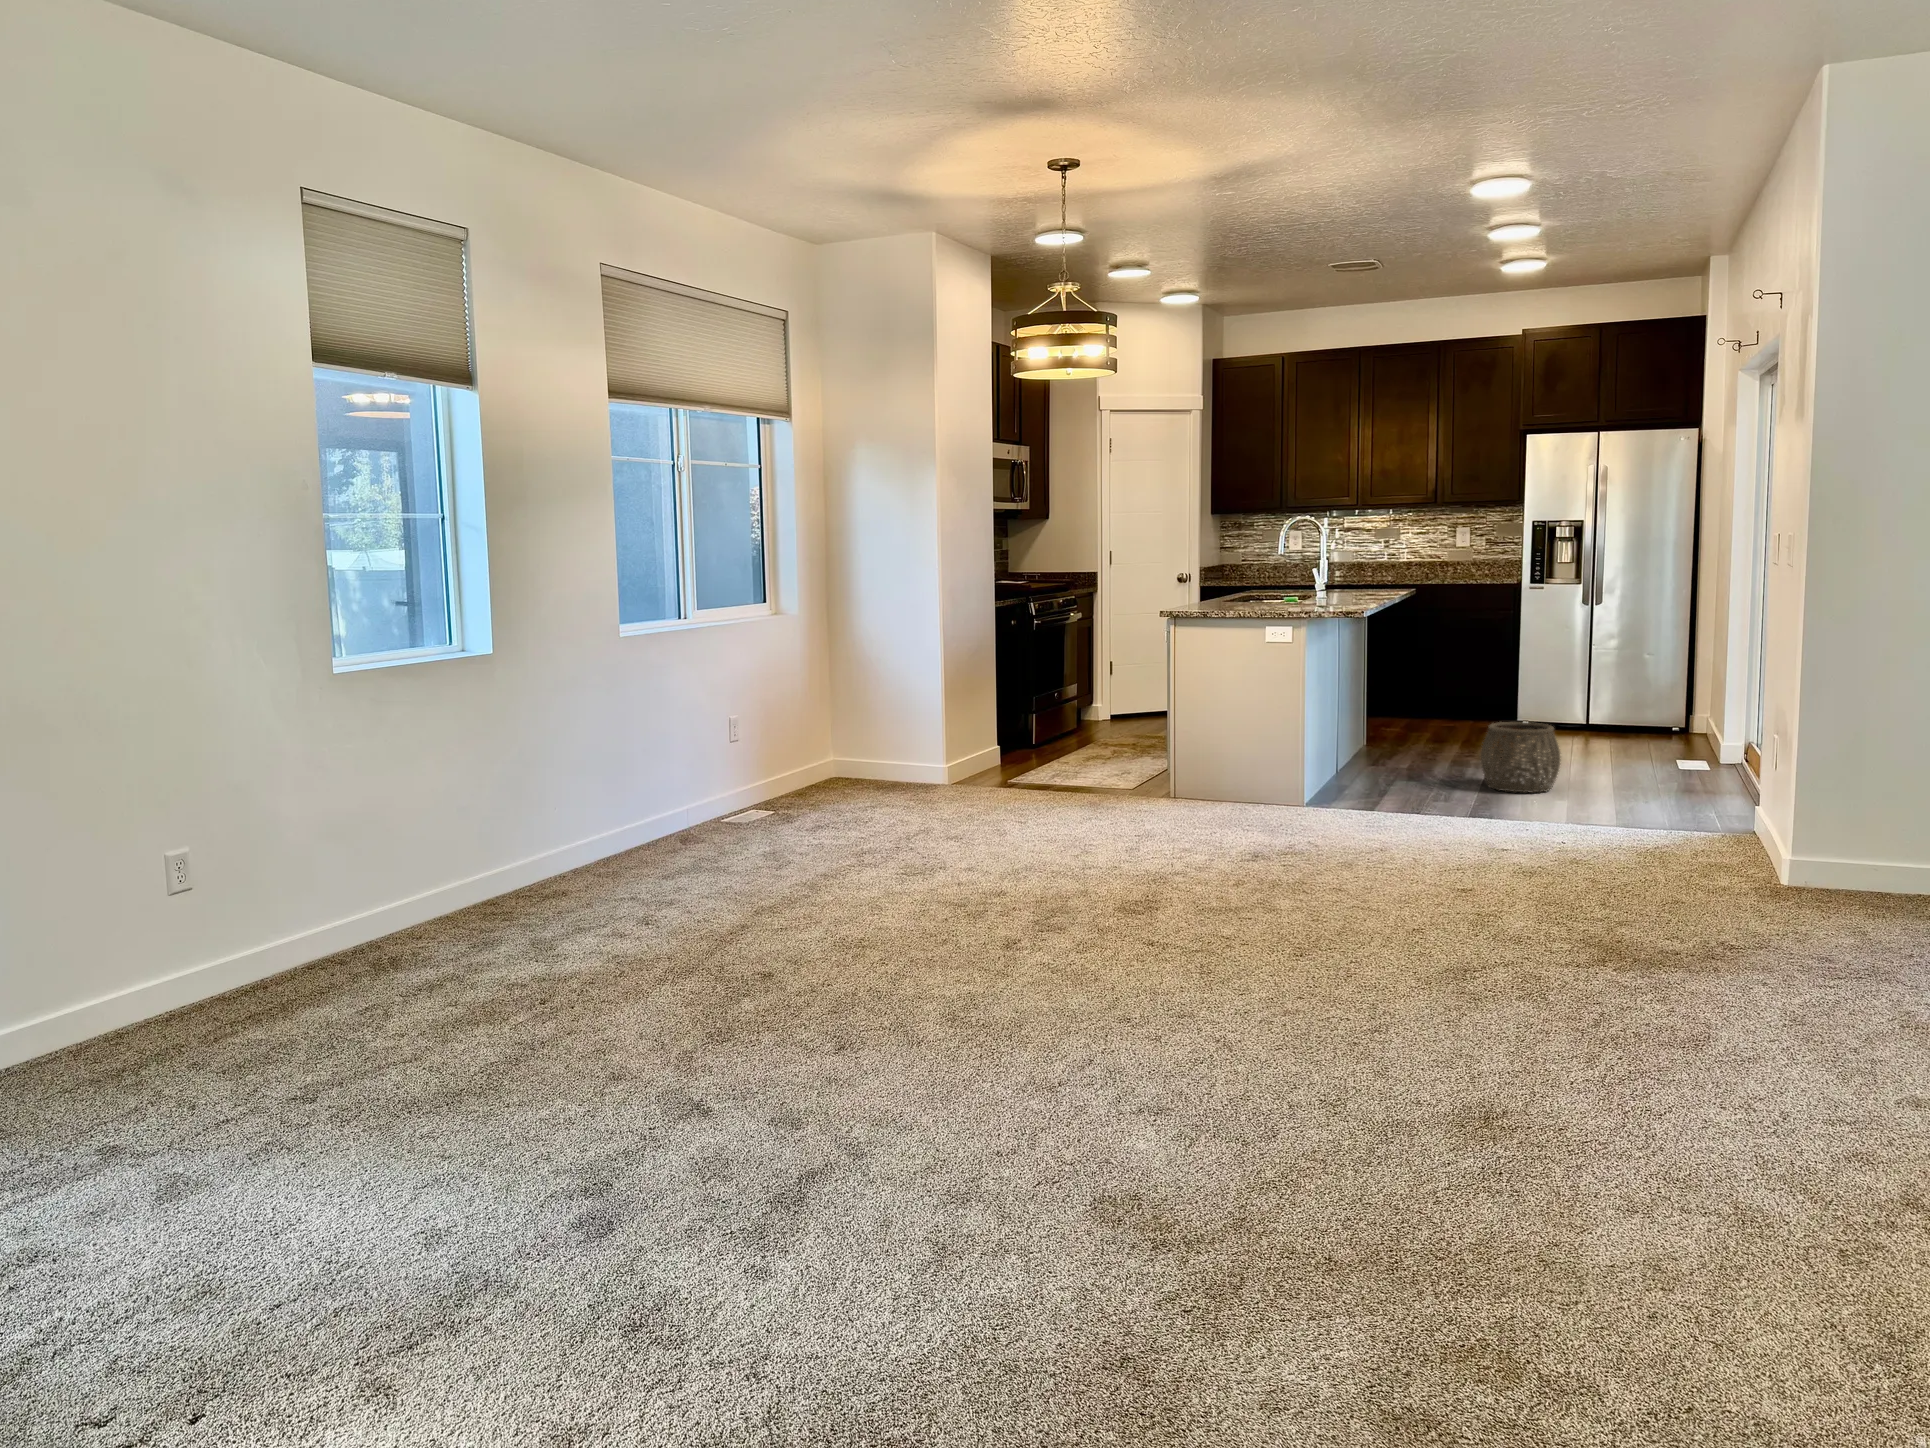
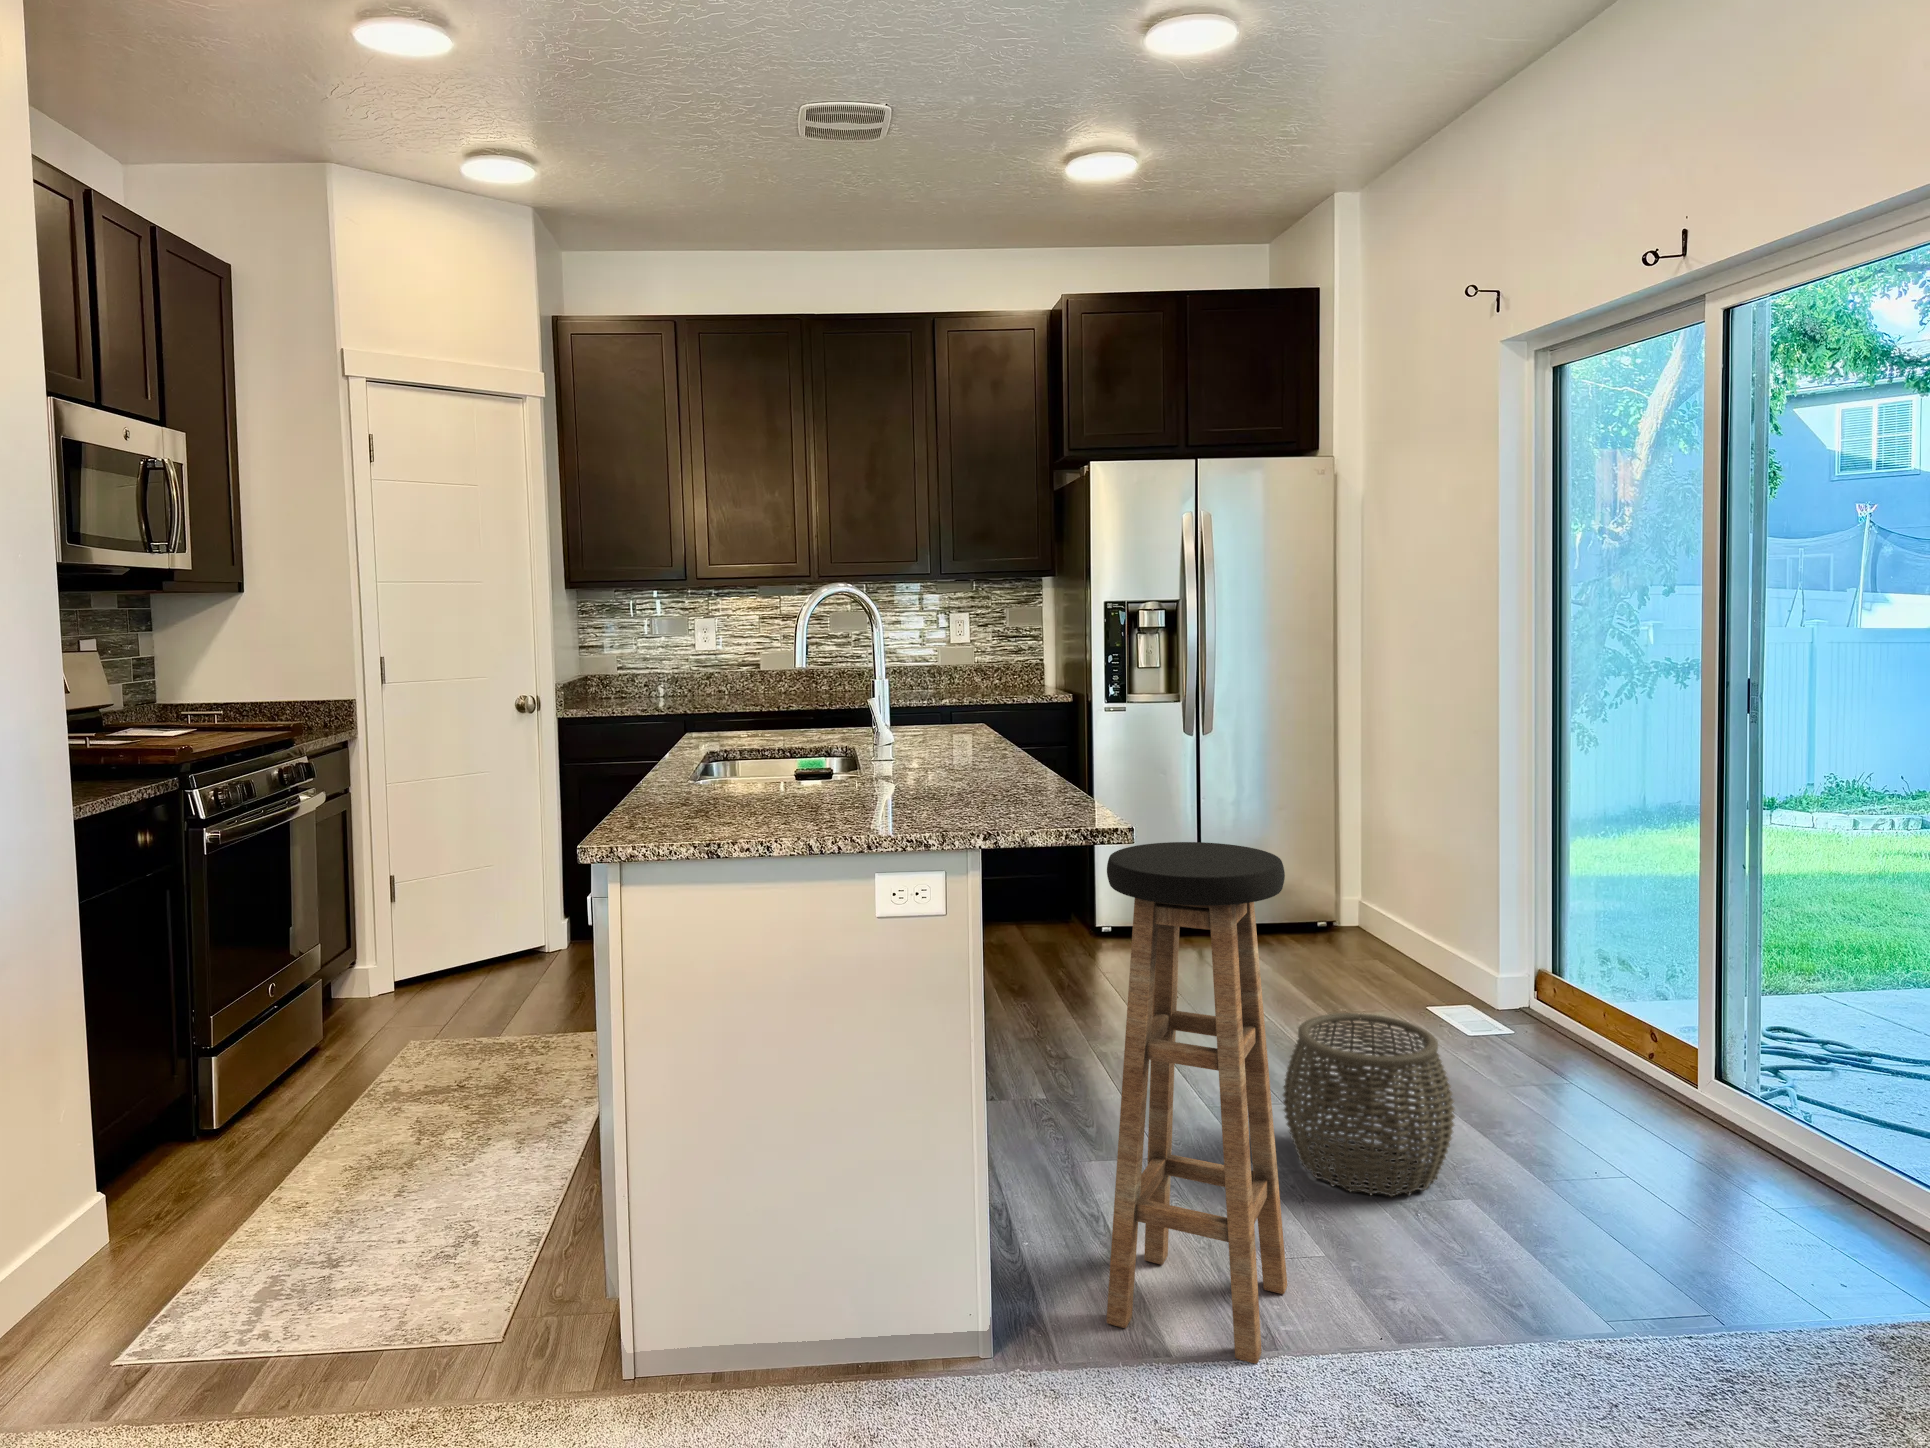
bar stool: none [1348,624,1430,806] -> present [1107,842,1287,1364]

